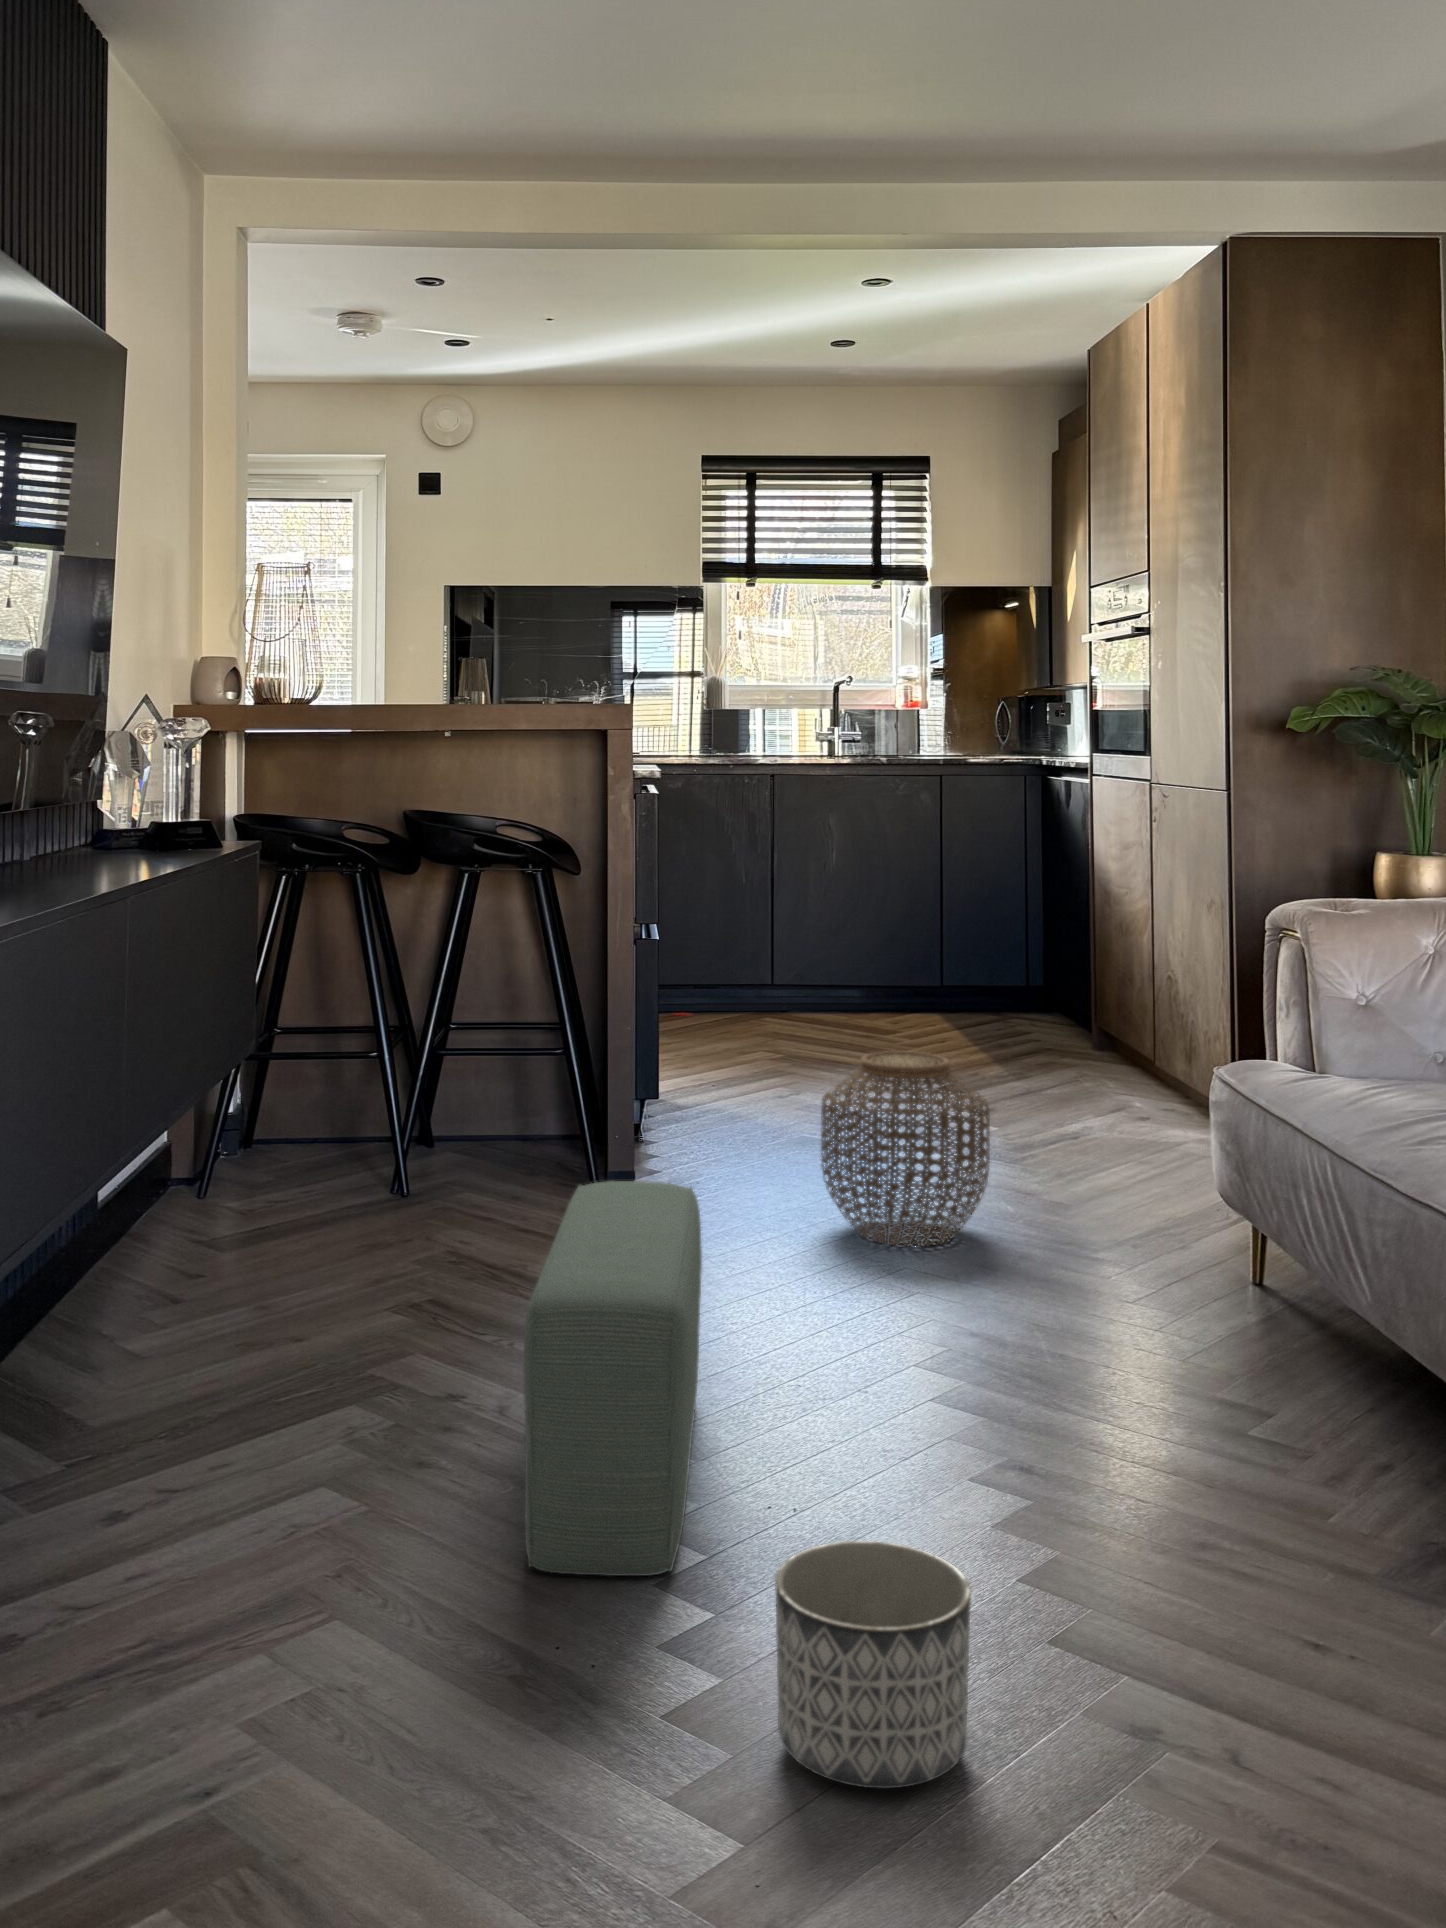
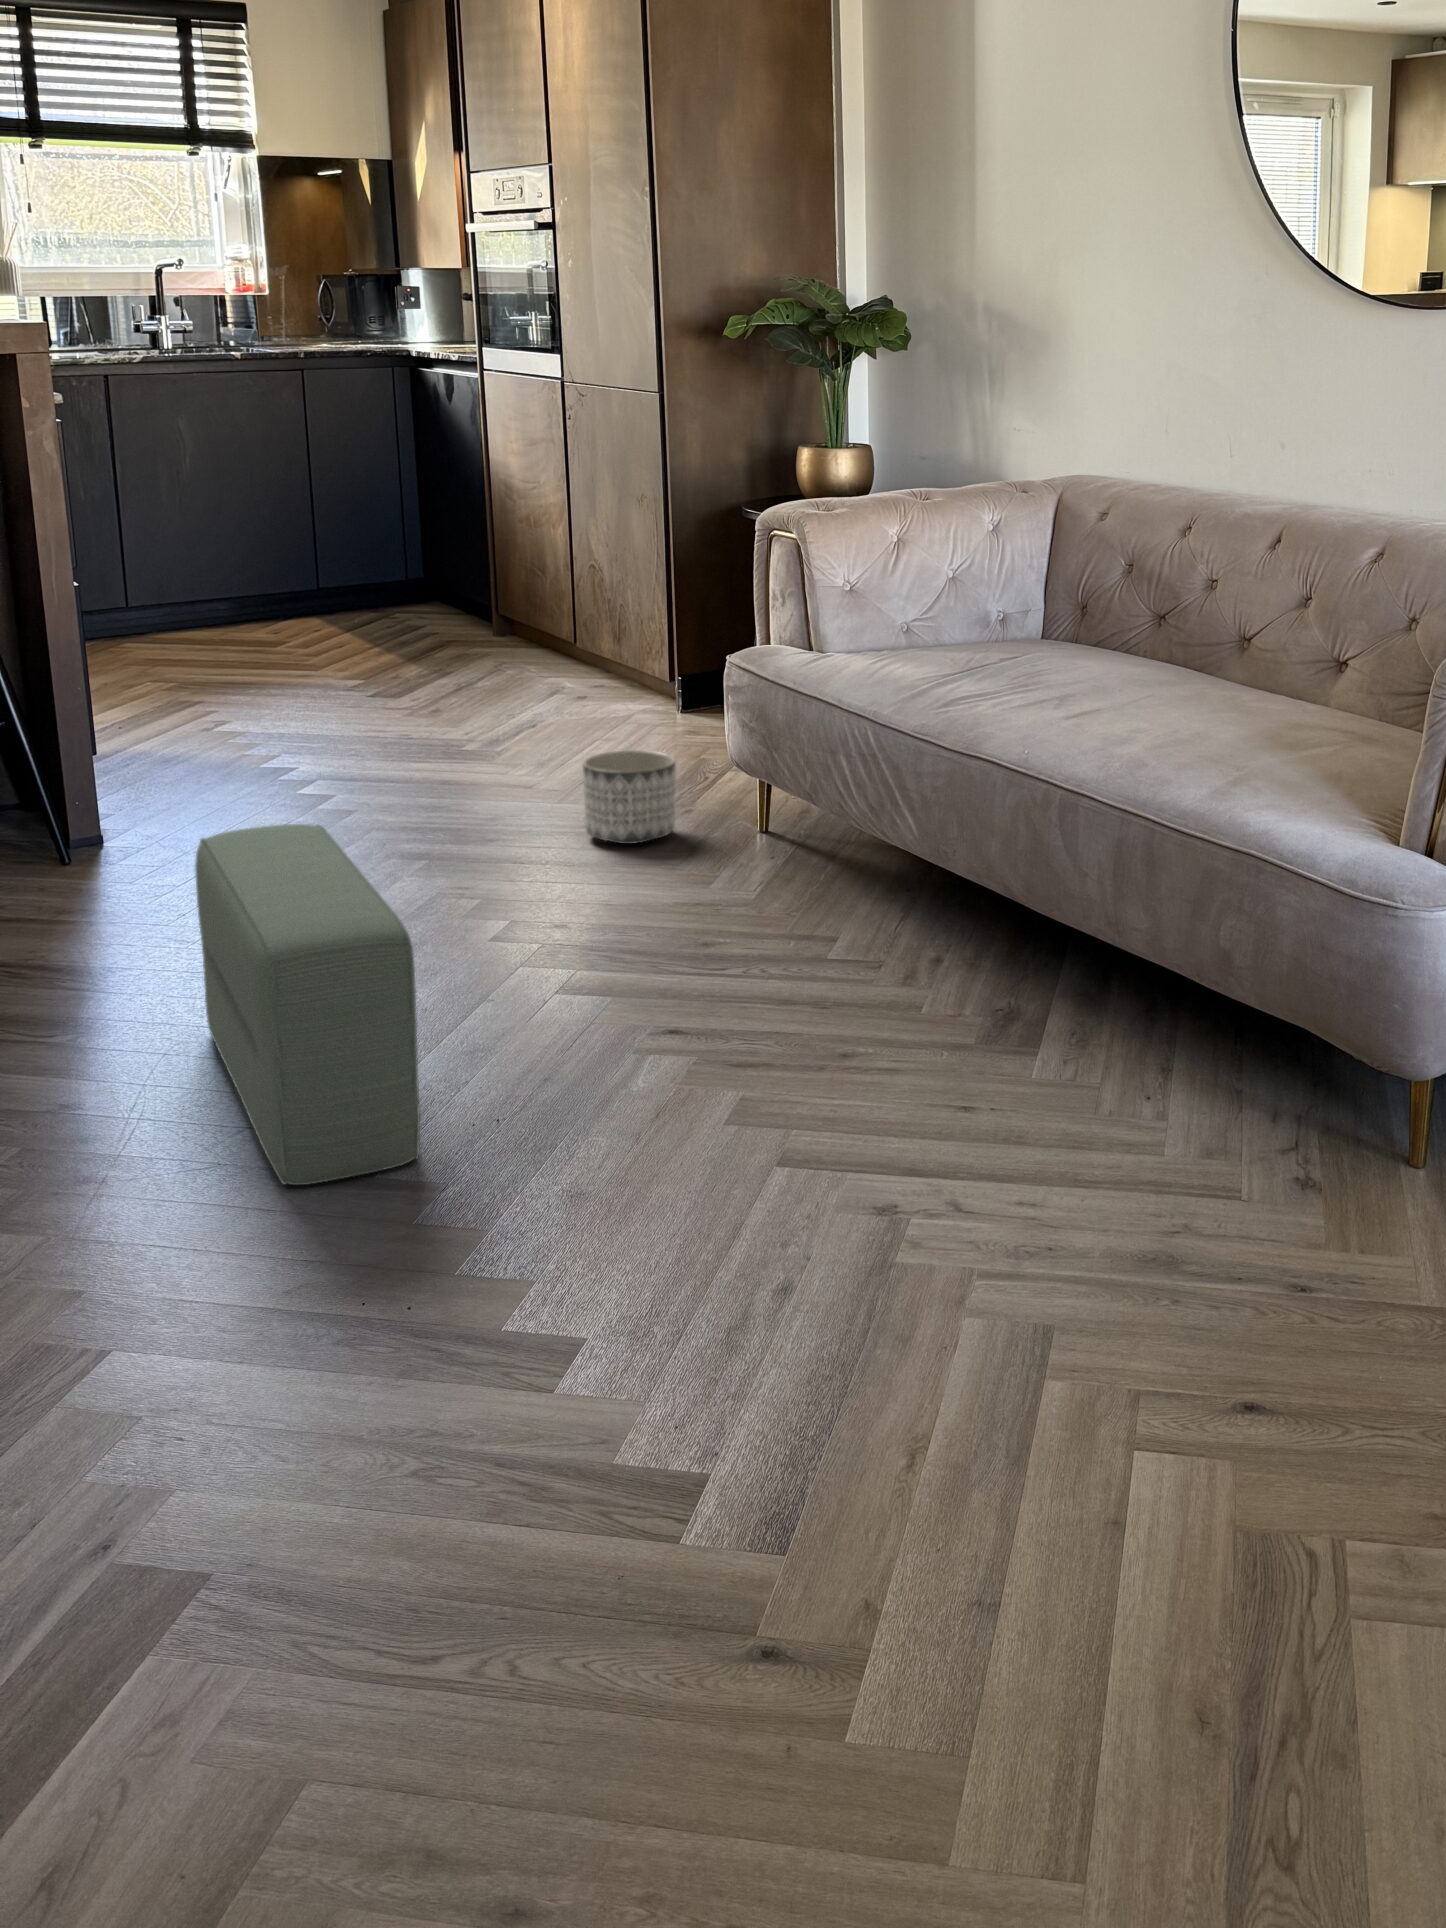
woven basket: present [821,1051,990,1246] -> none [339,668,509,850]
planter: present [775,1541,971,1788] -> present [582,750,676,844]

